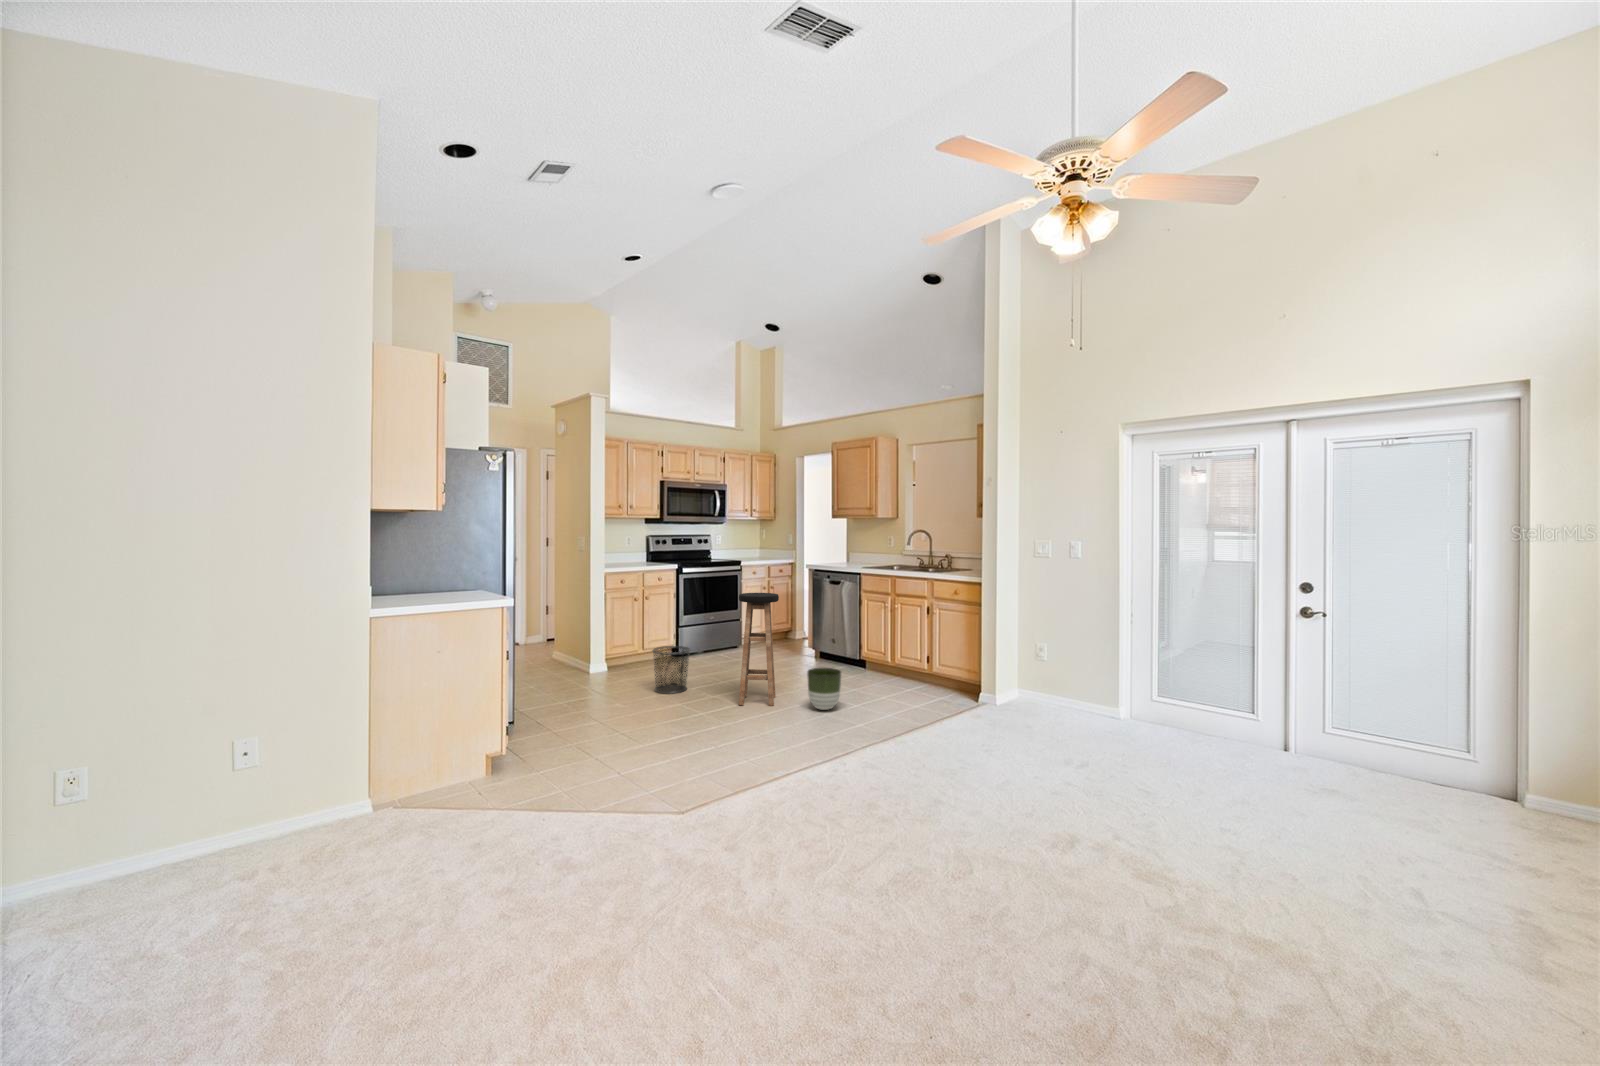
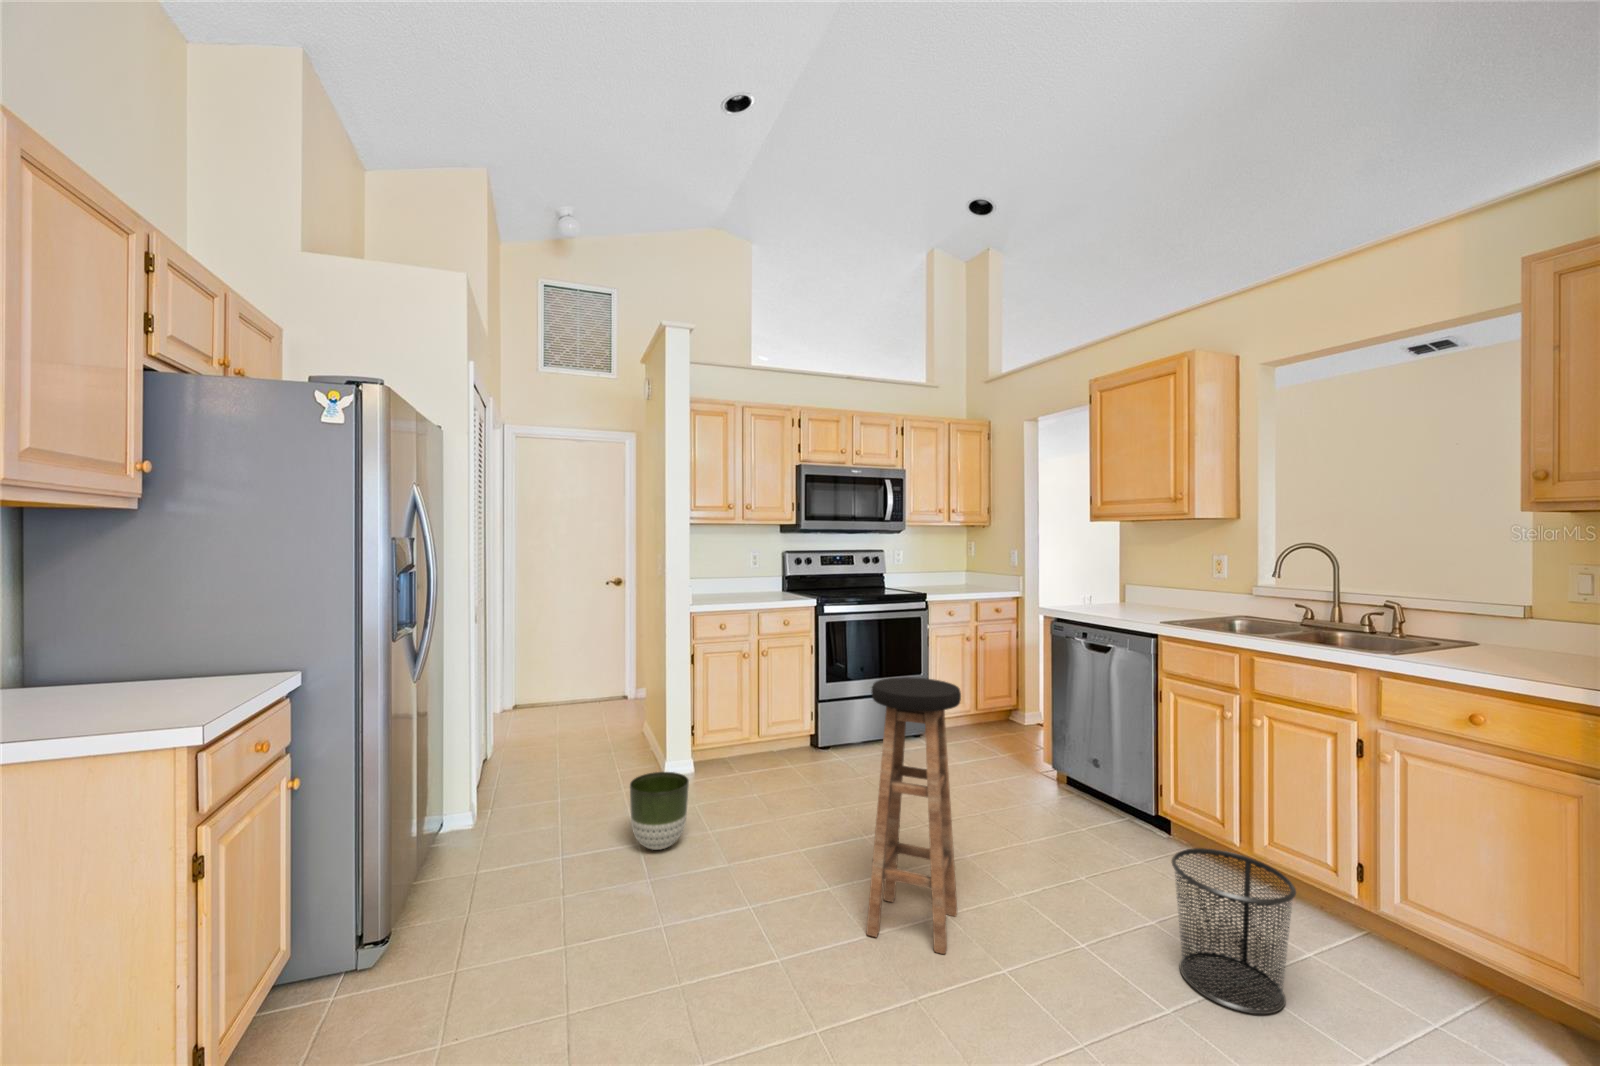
waste bin: present [653,646,690,694] -> present [1172,848,1296,1014]
planter: present [807,668,841,710] -> present [630,772,689,850]

